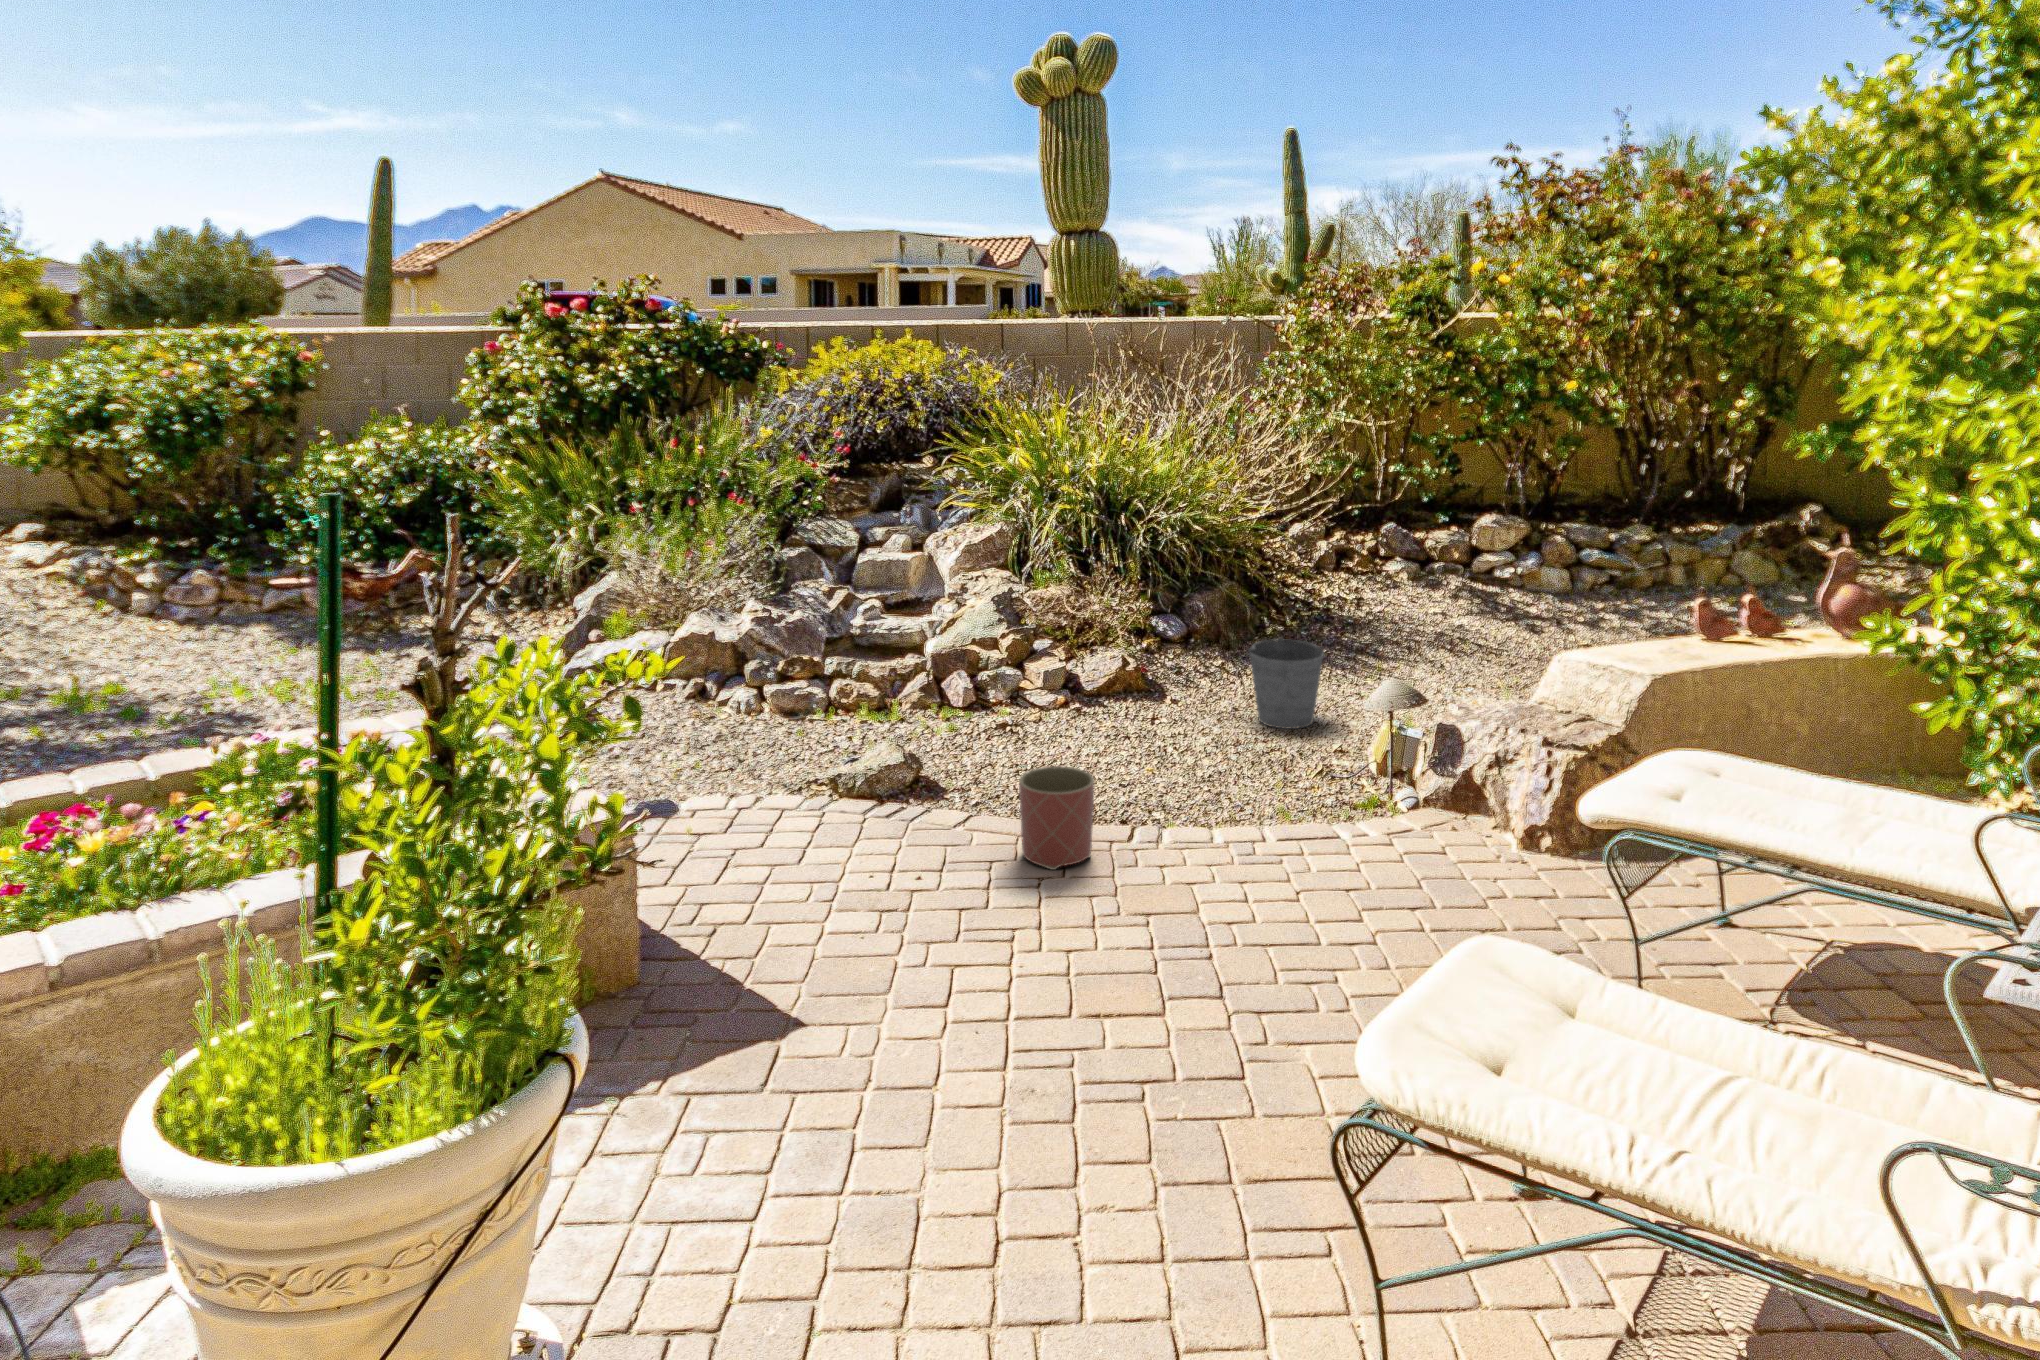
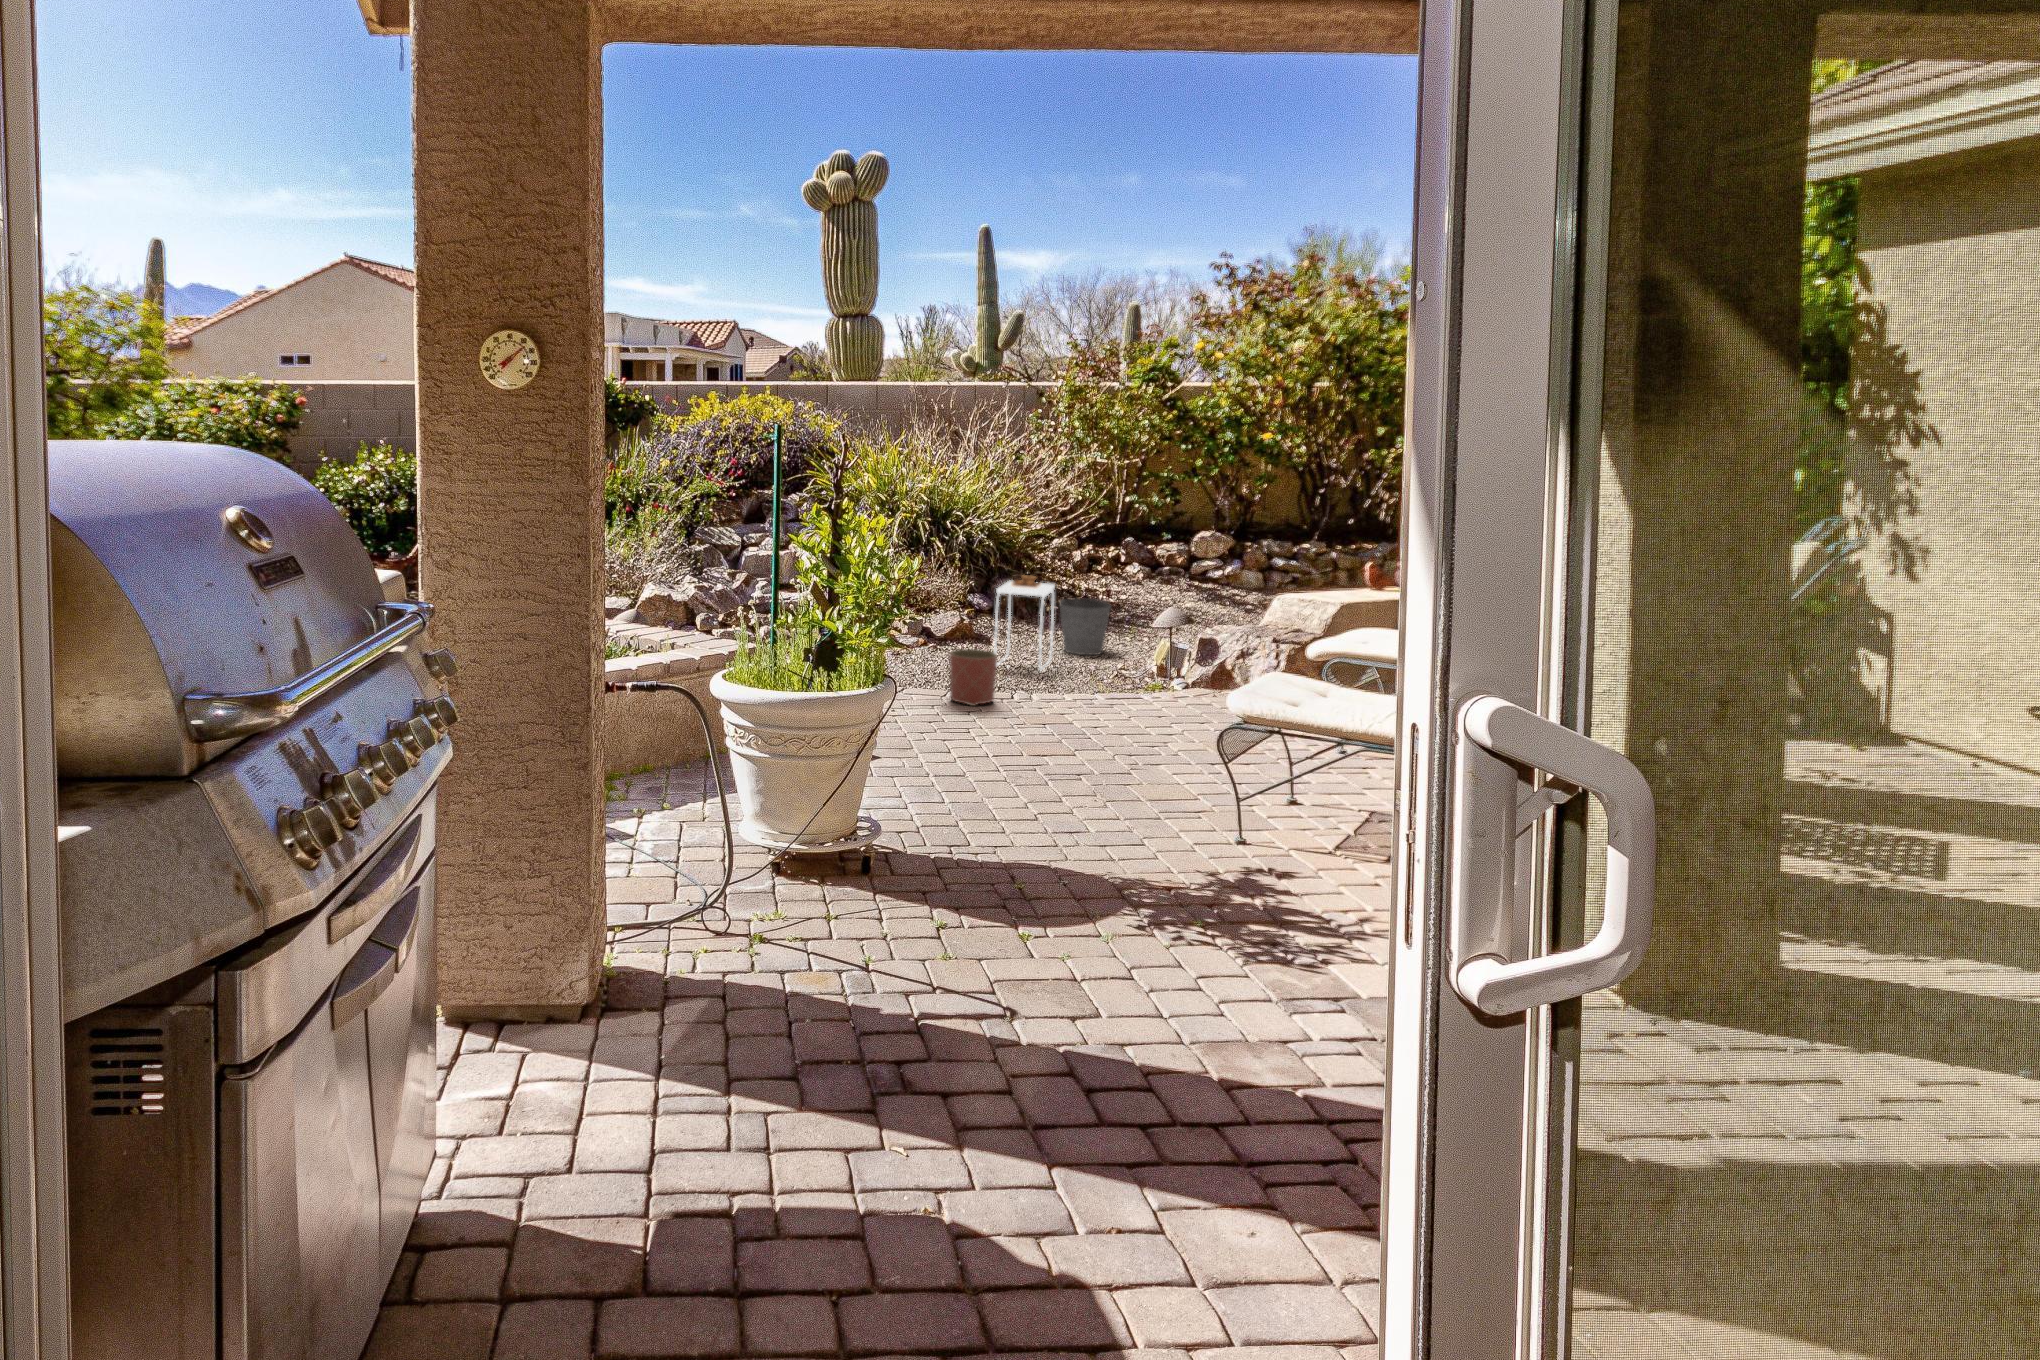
side table: none [1134,618,1230,769] -> present [994,575,1055,670]

